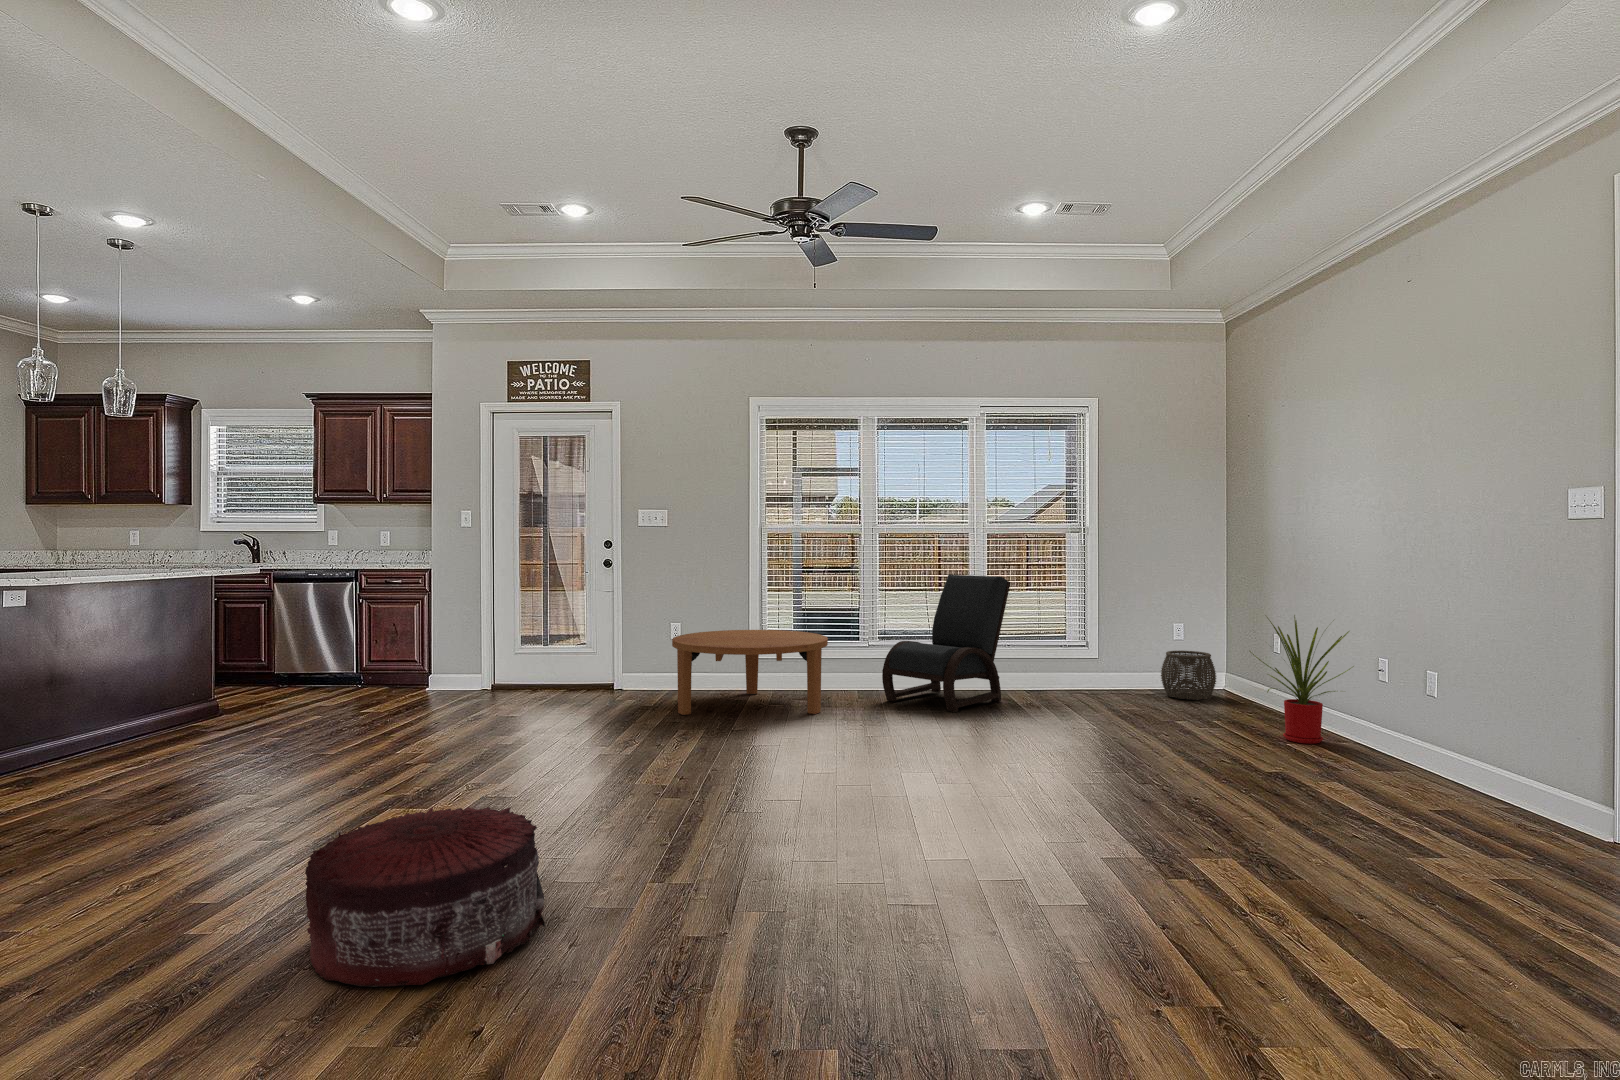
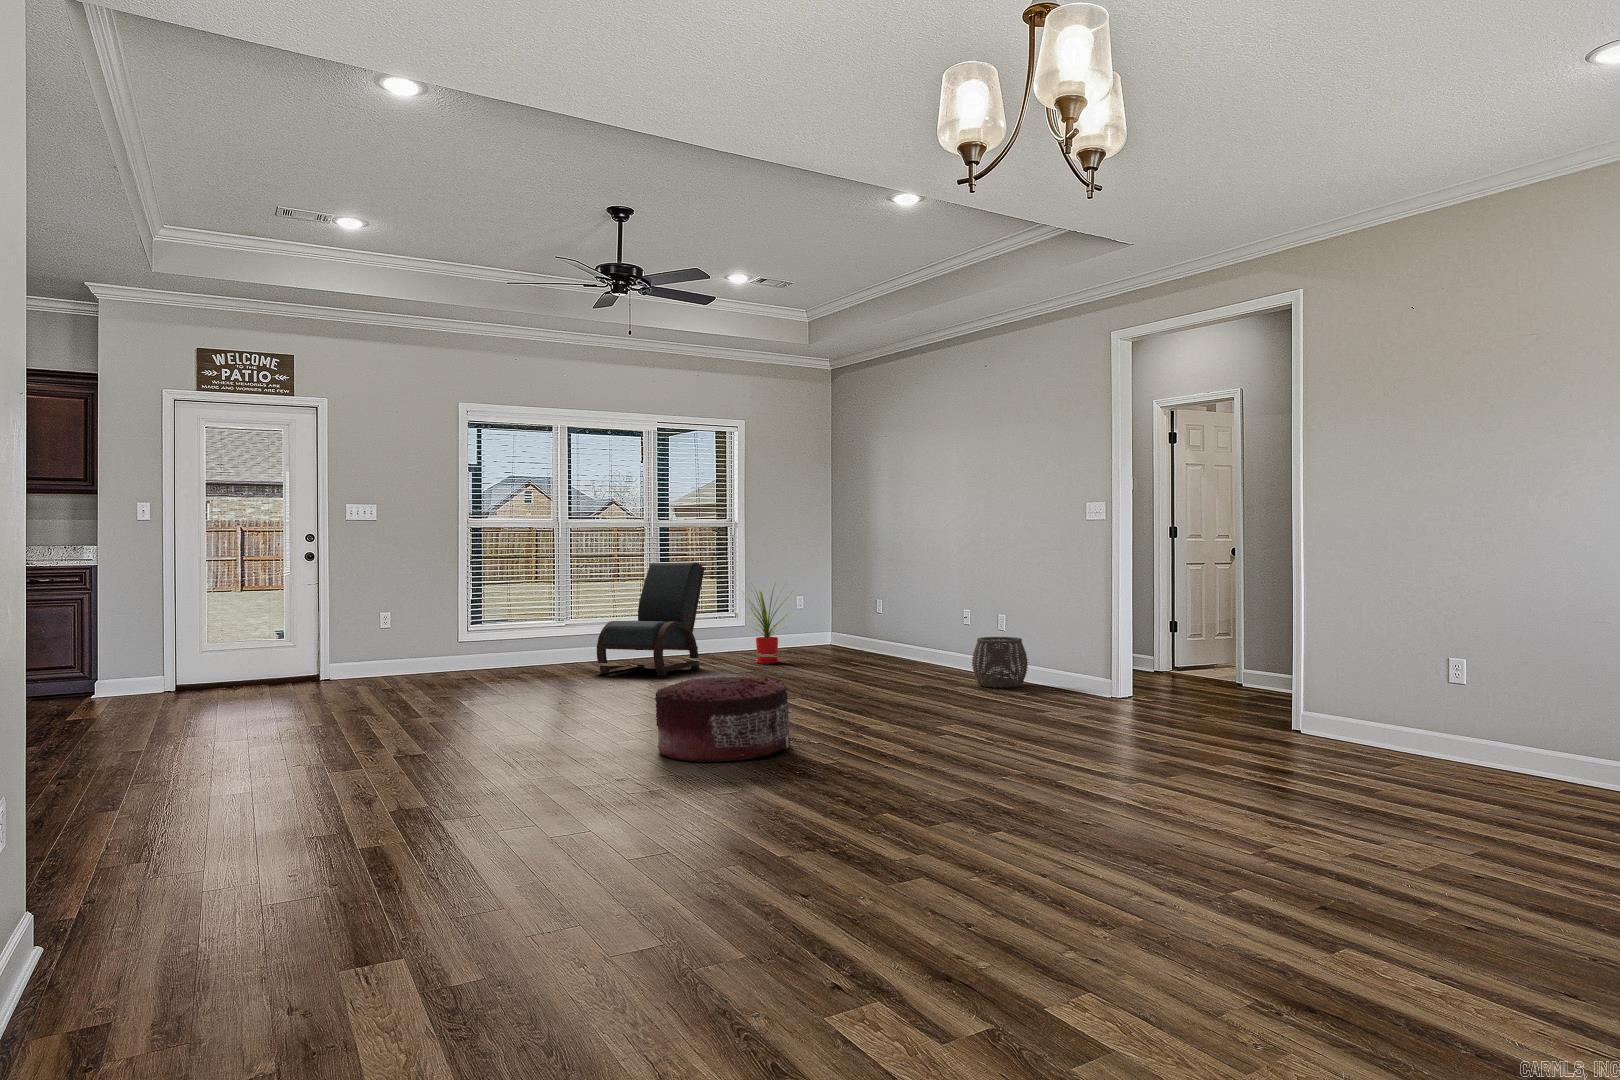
house plant: present [1250,615,1354,744] -> present [743,582,793,664]
coffee table: present [672,630,828,715] -> none [397,616,549,692]
woven basket: present [1161,651,1216,700] -> present [972,637,1028,688]
pouf: present [305,807,545,987] -> present [655,676,790,762]

